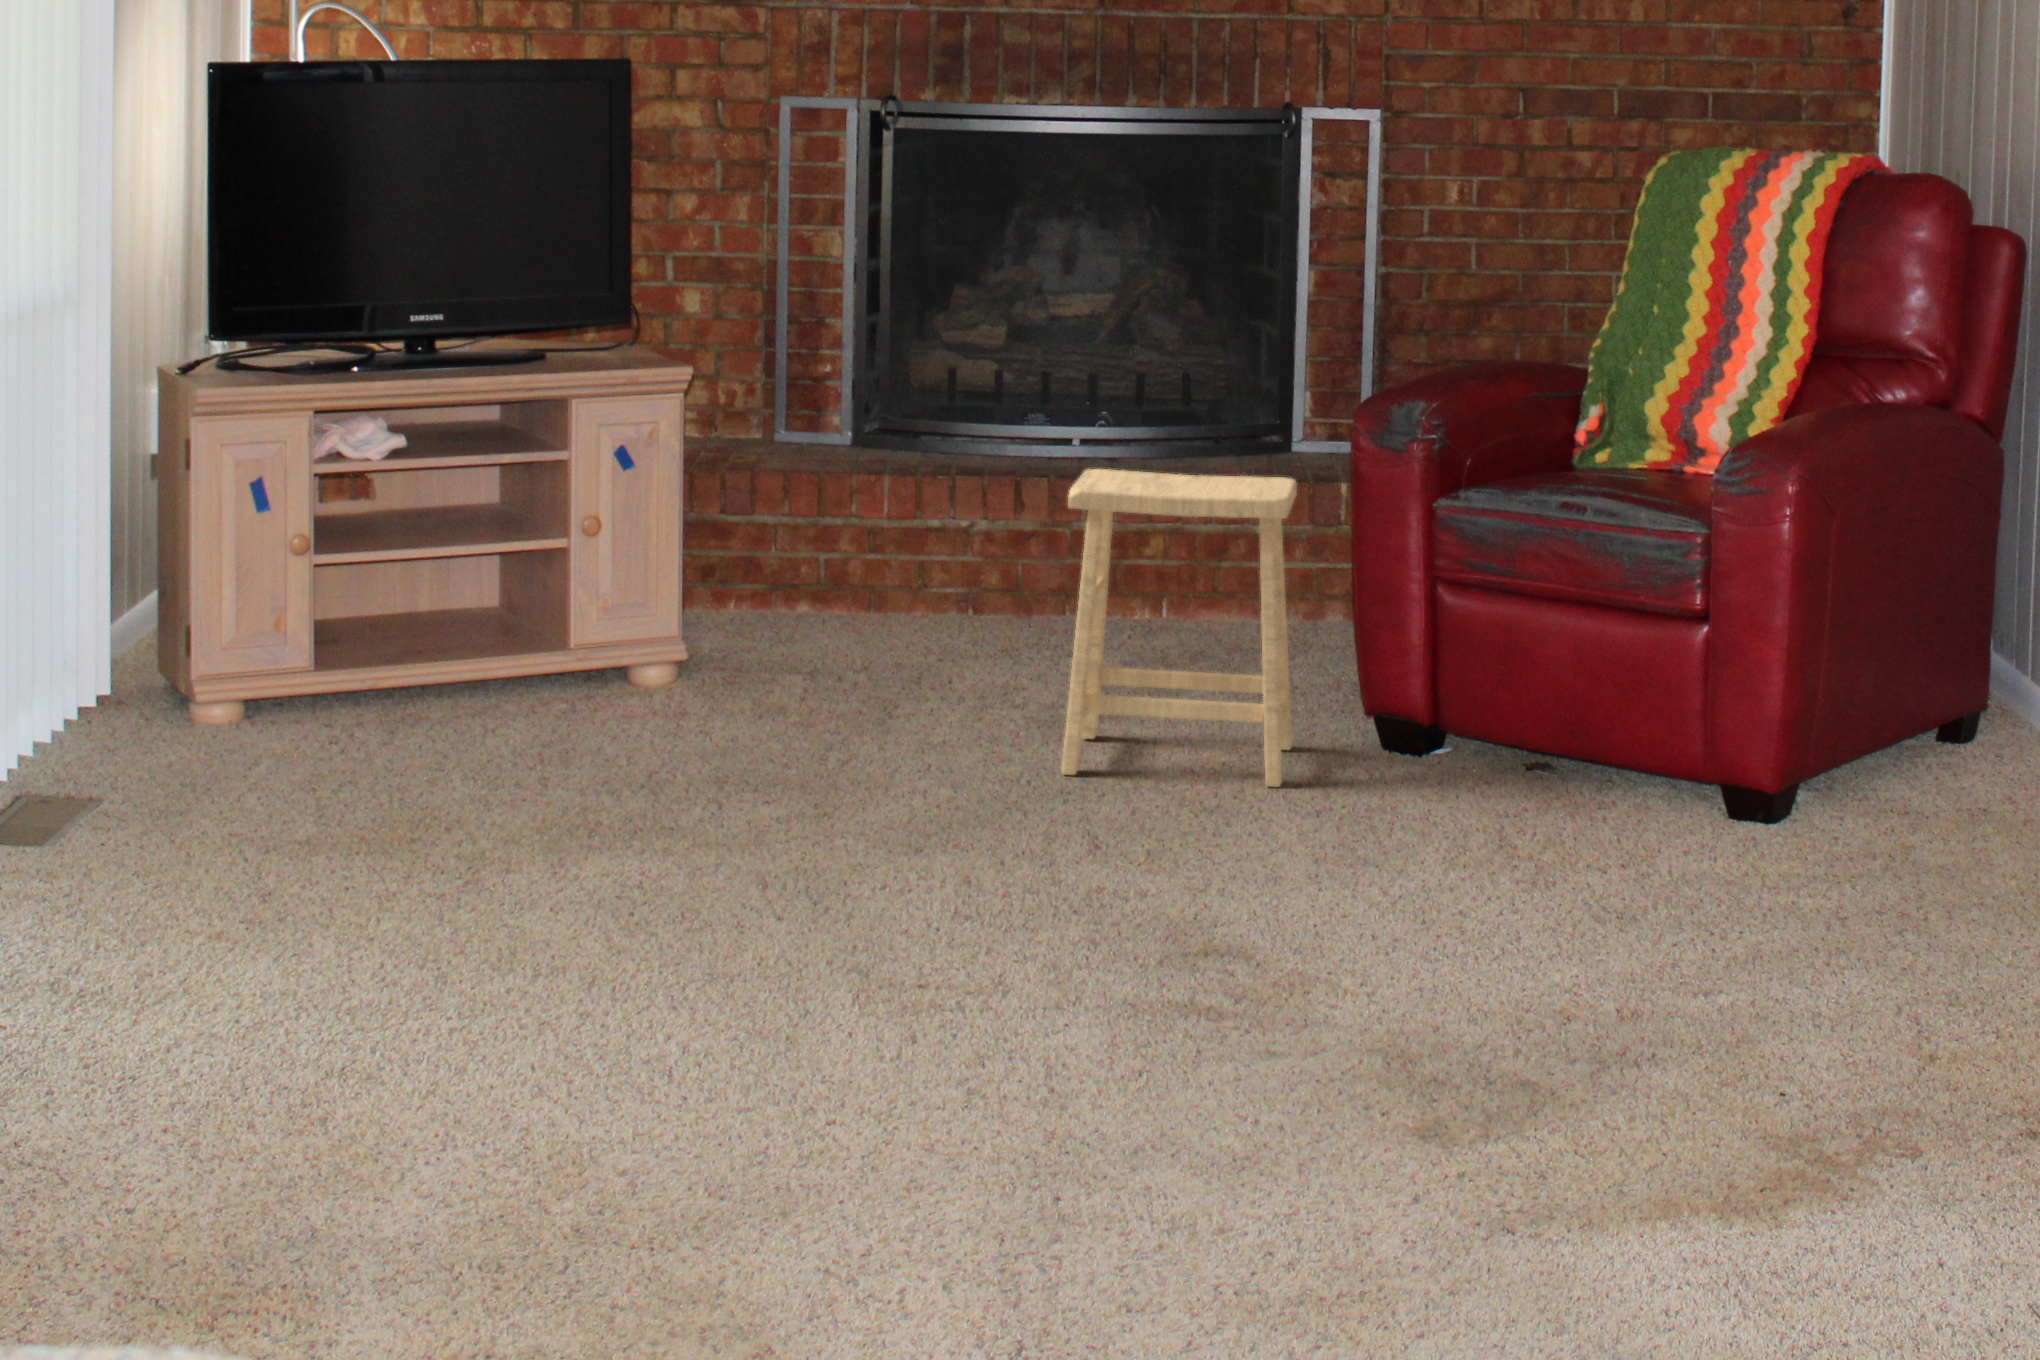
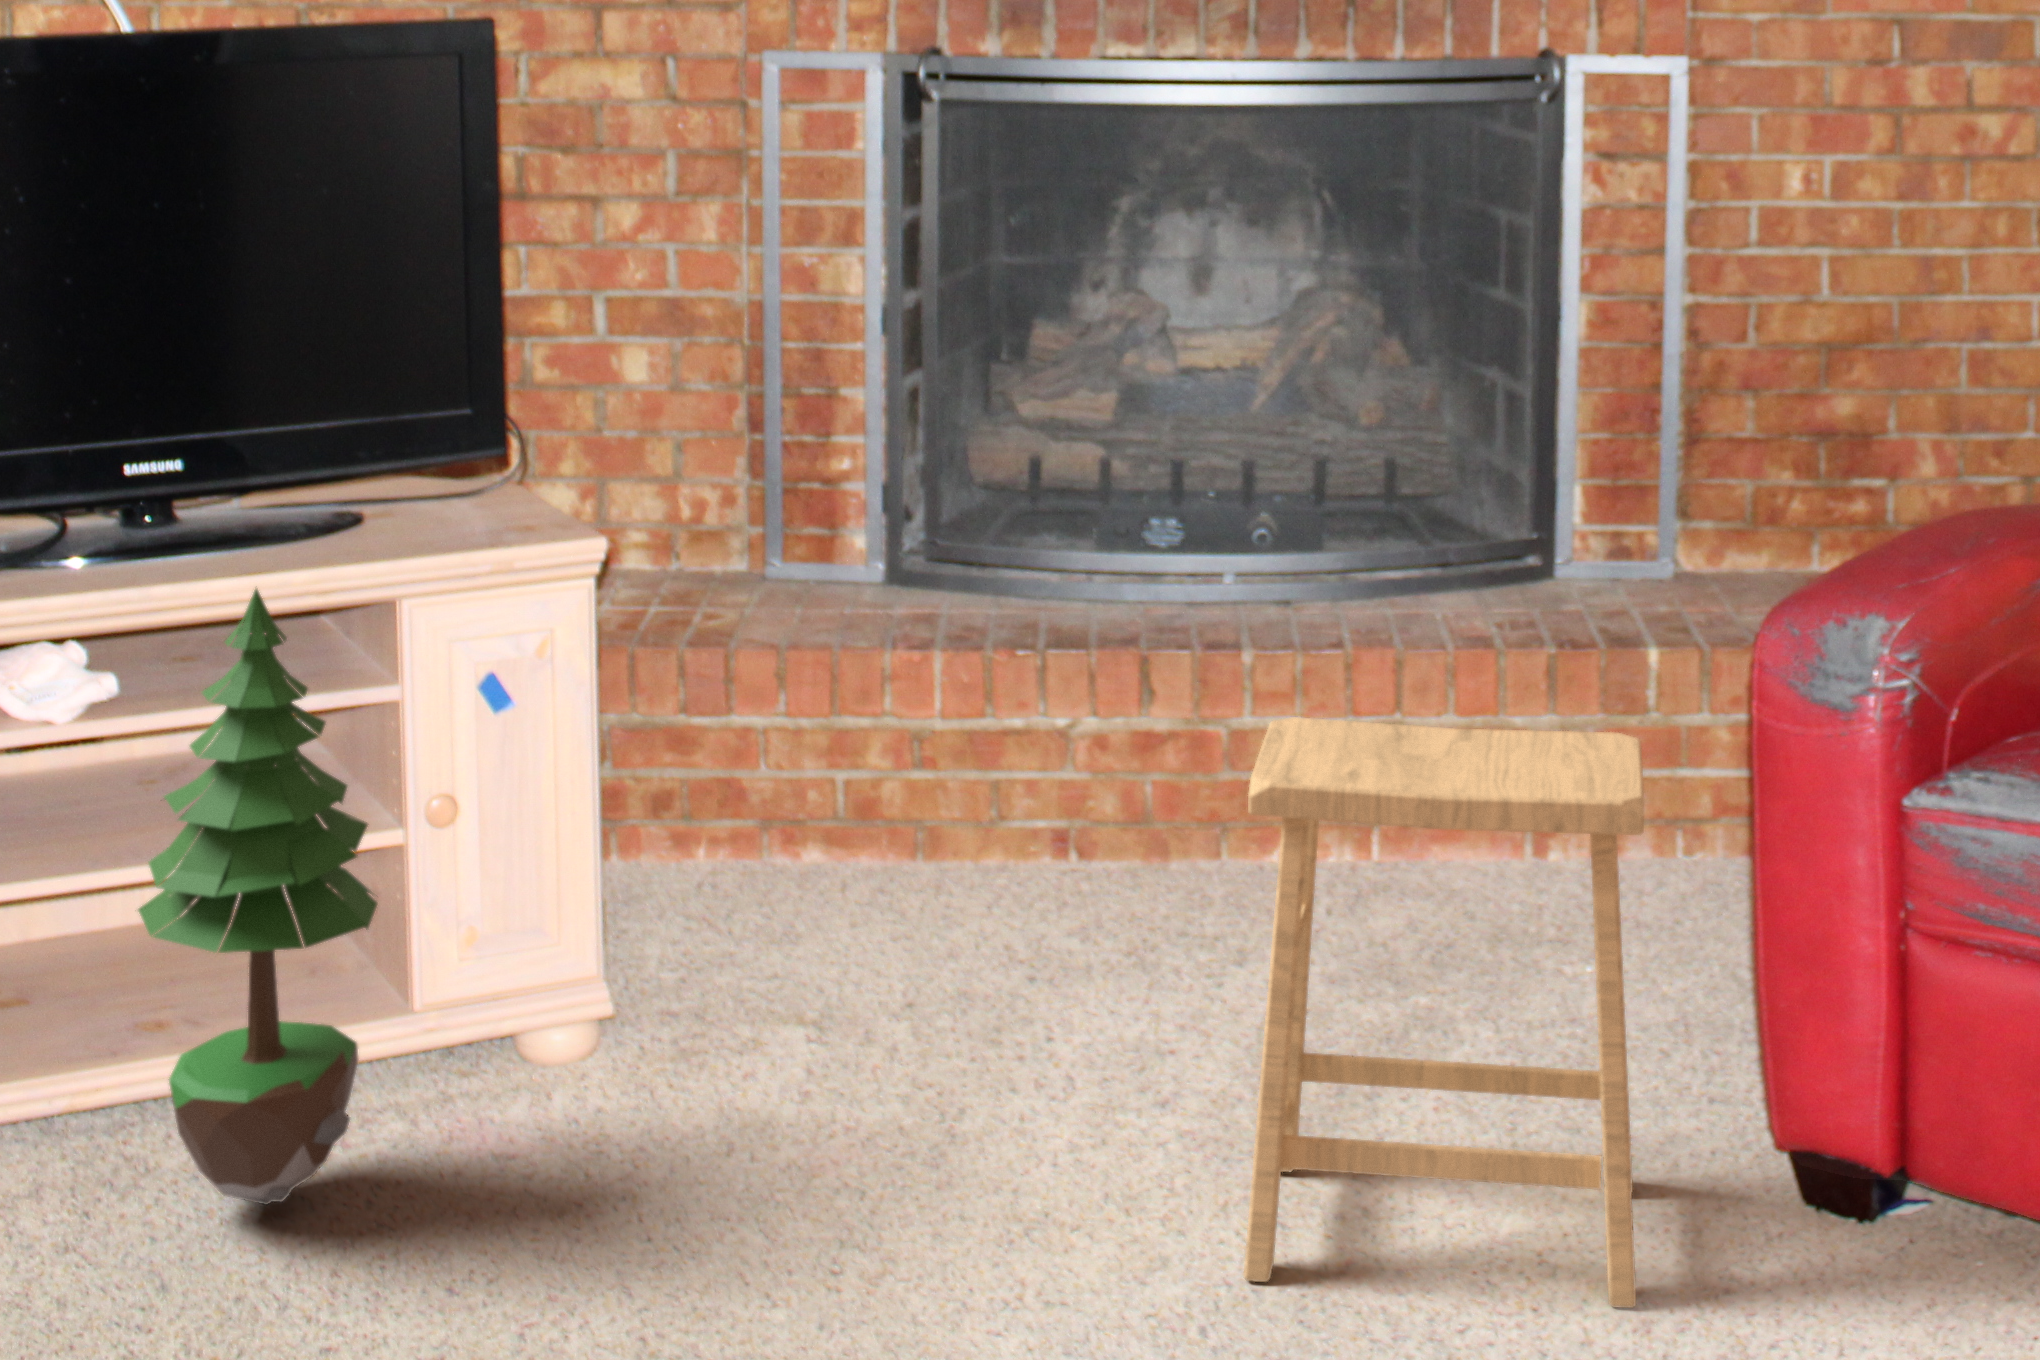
potted tree: none [432,378,567,740] -> present [138,589,377,1204]

